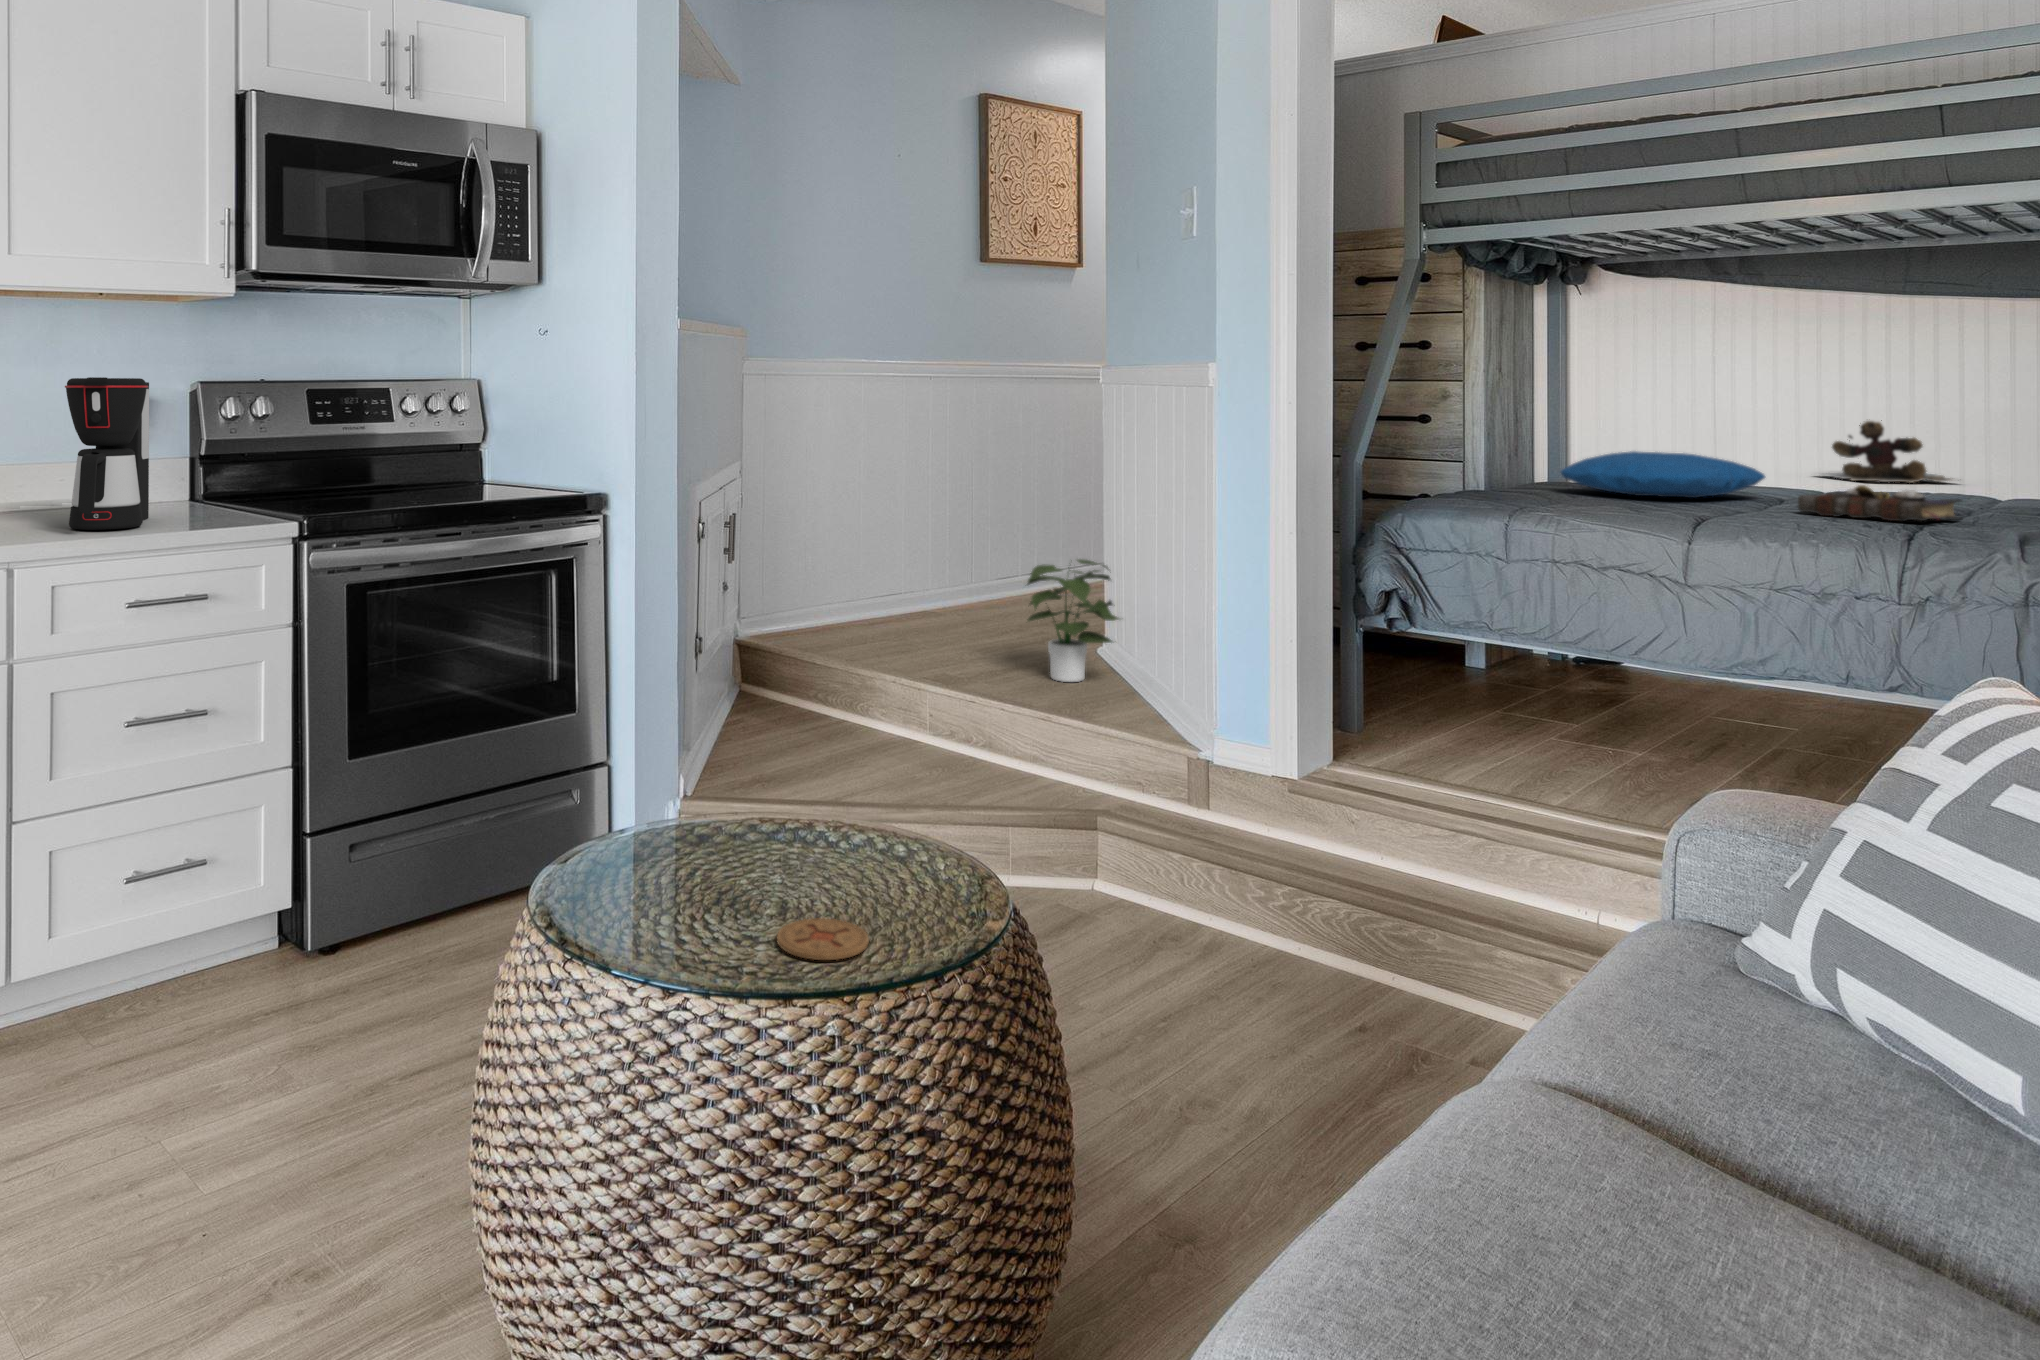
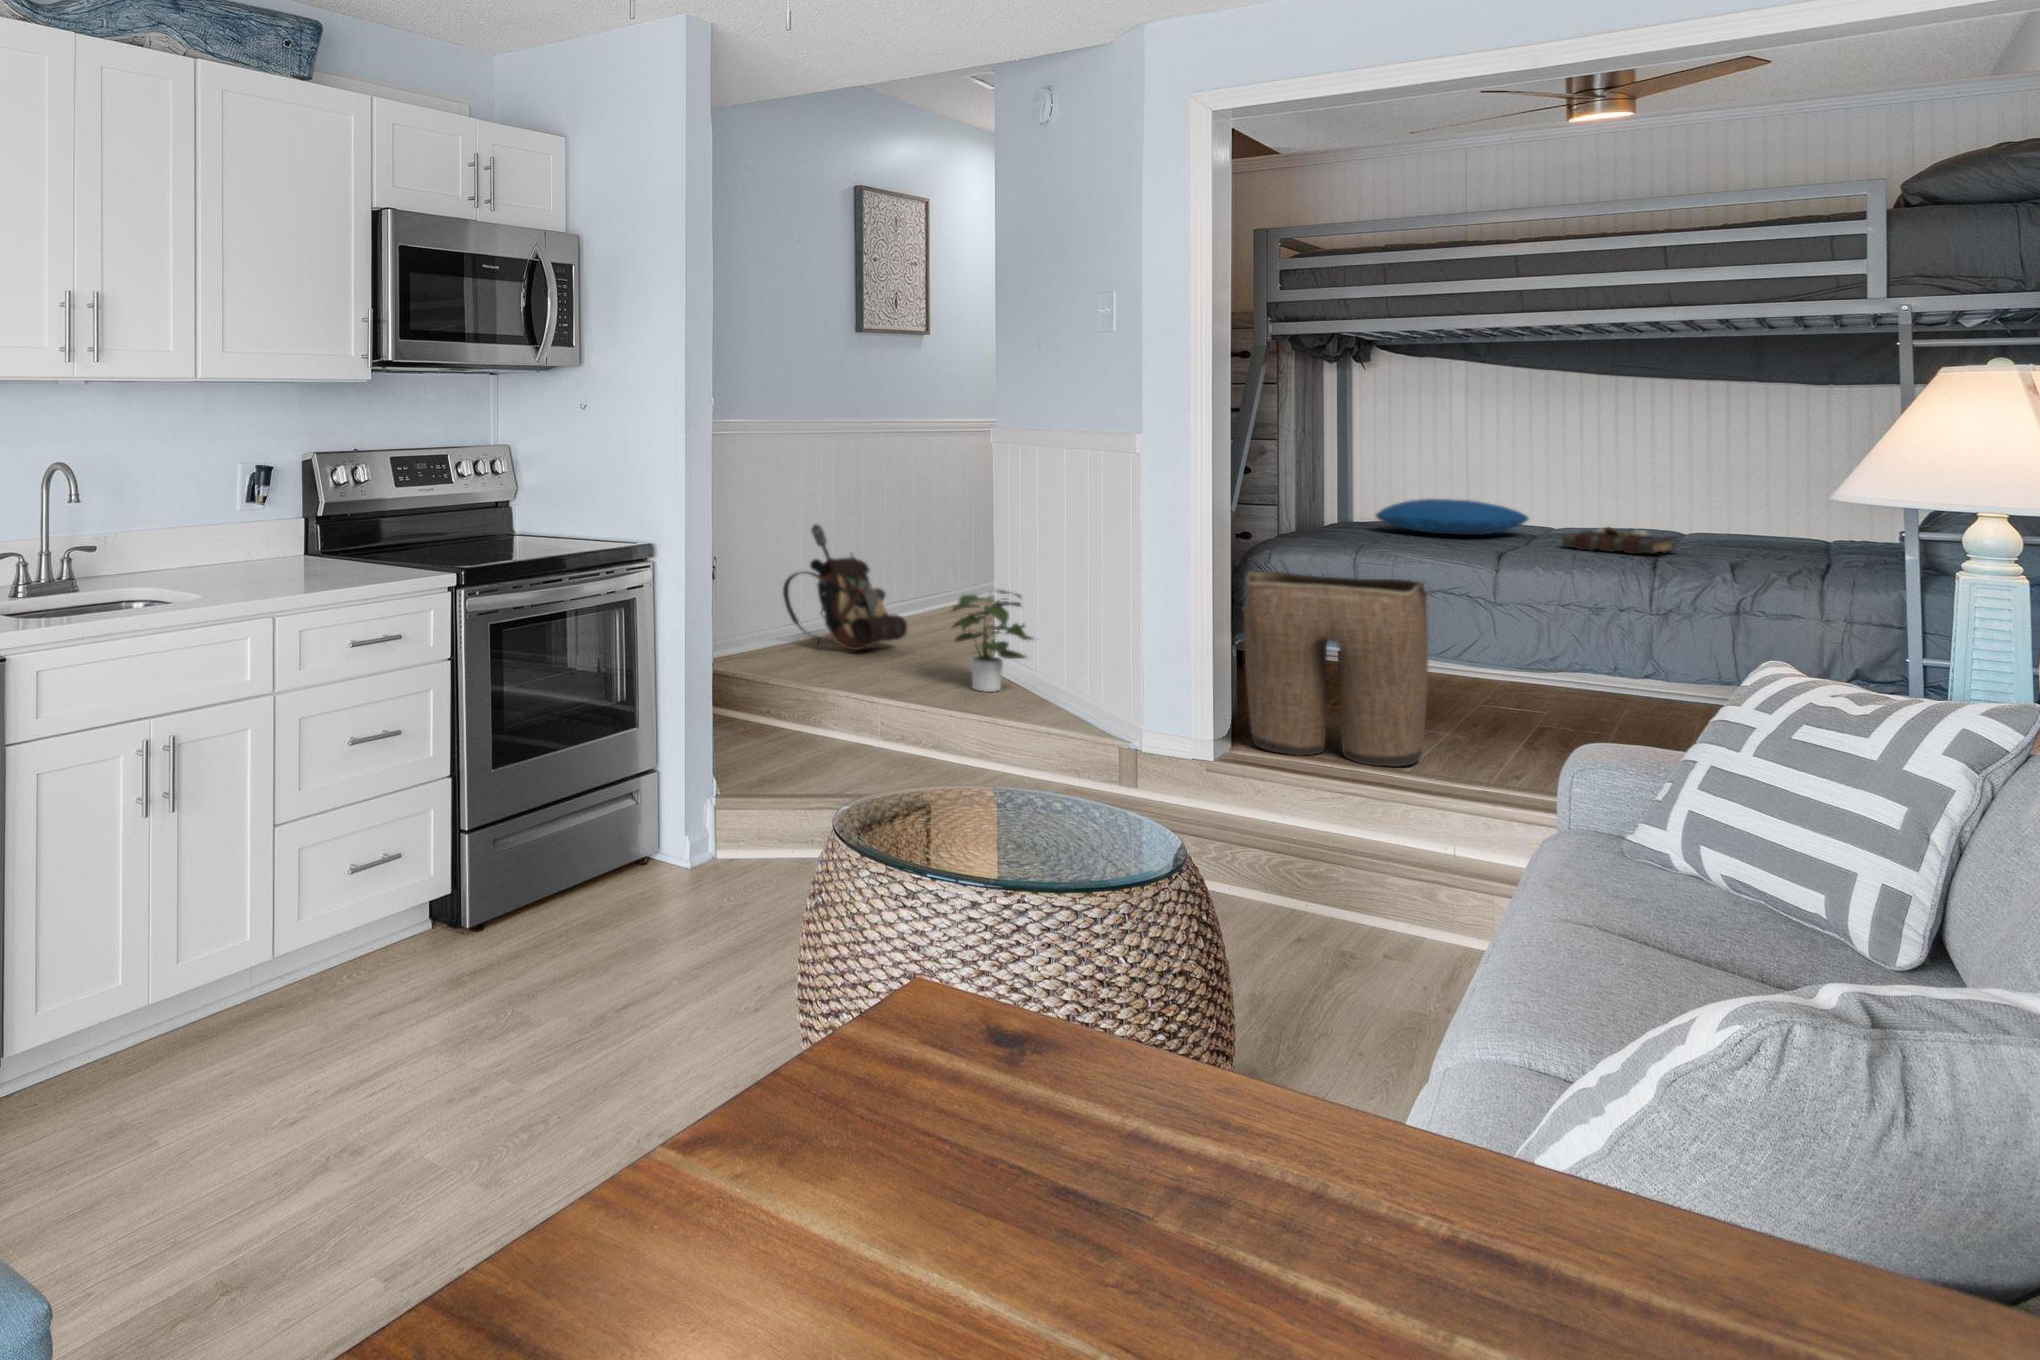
coffee maker: present [65,377,149,530] -> none [271,456,336,583]
teddy bear: present [1825,420,1952,483] -> none [1541,468,1656,519]
backpack: none [869,482,1008,629] -> present [783,525,907,650]
laundry basket: none [1347,537,1588,796] -> present [1244,571,1428,767]
coaster: present [777,918,869,960] -> none [1051,847,1116,870]

